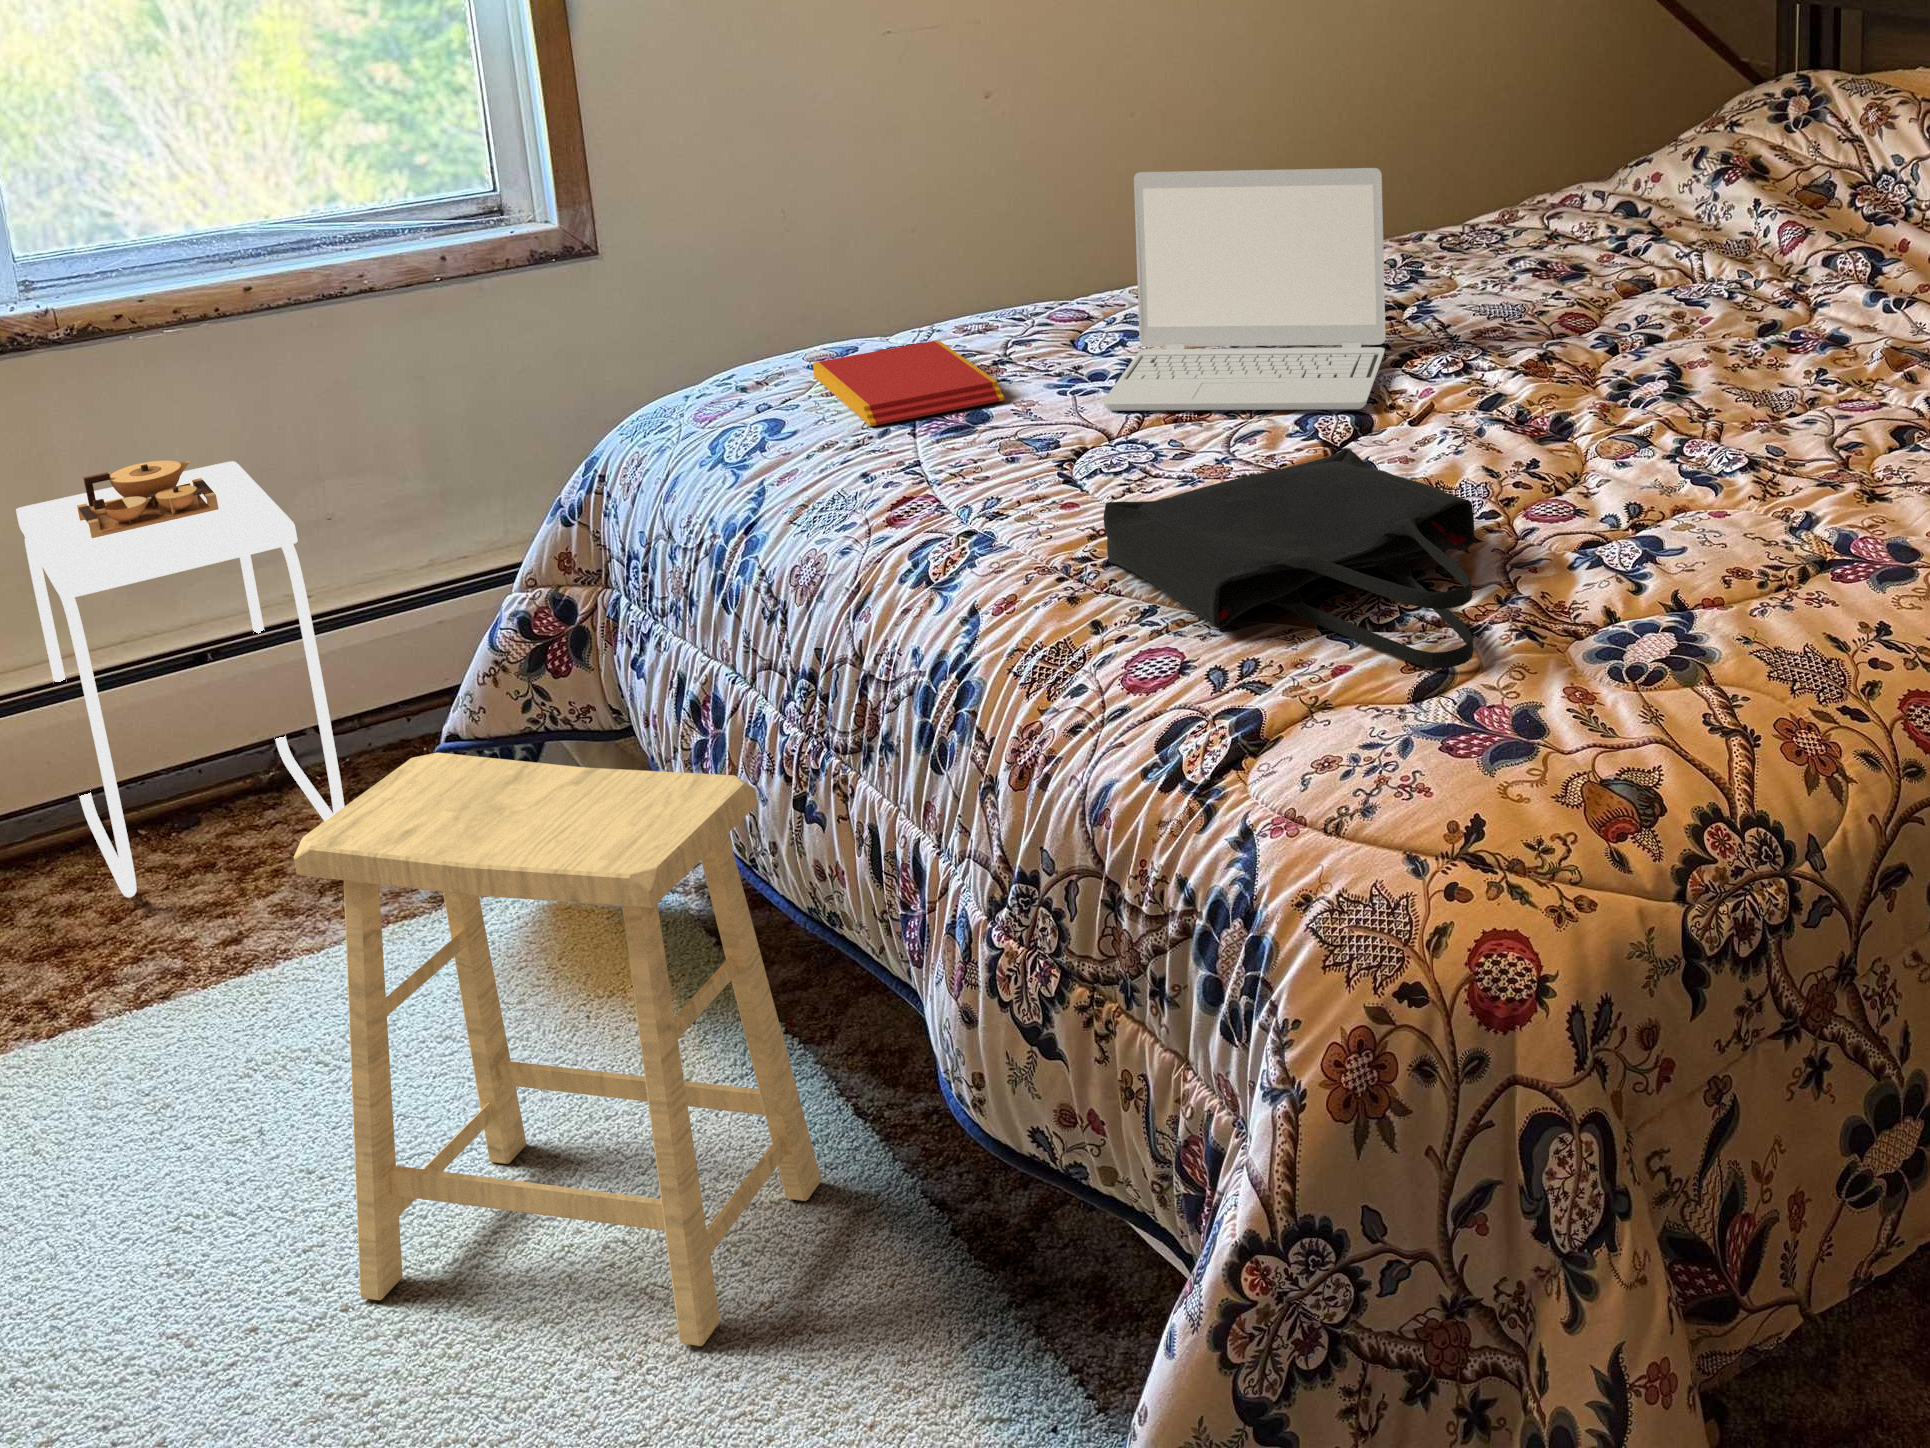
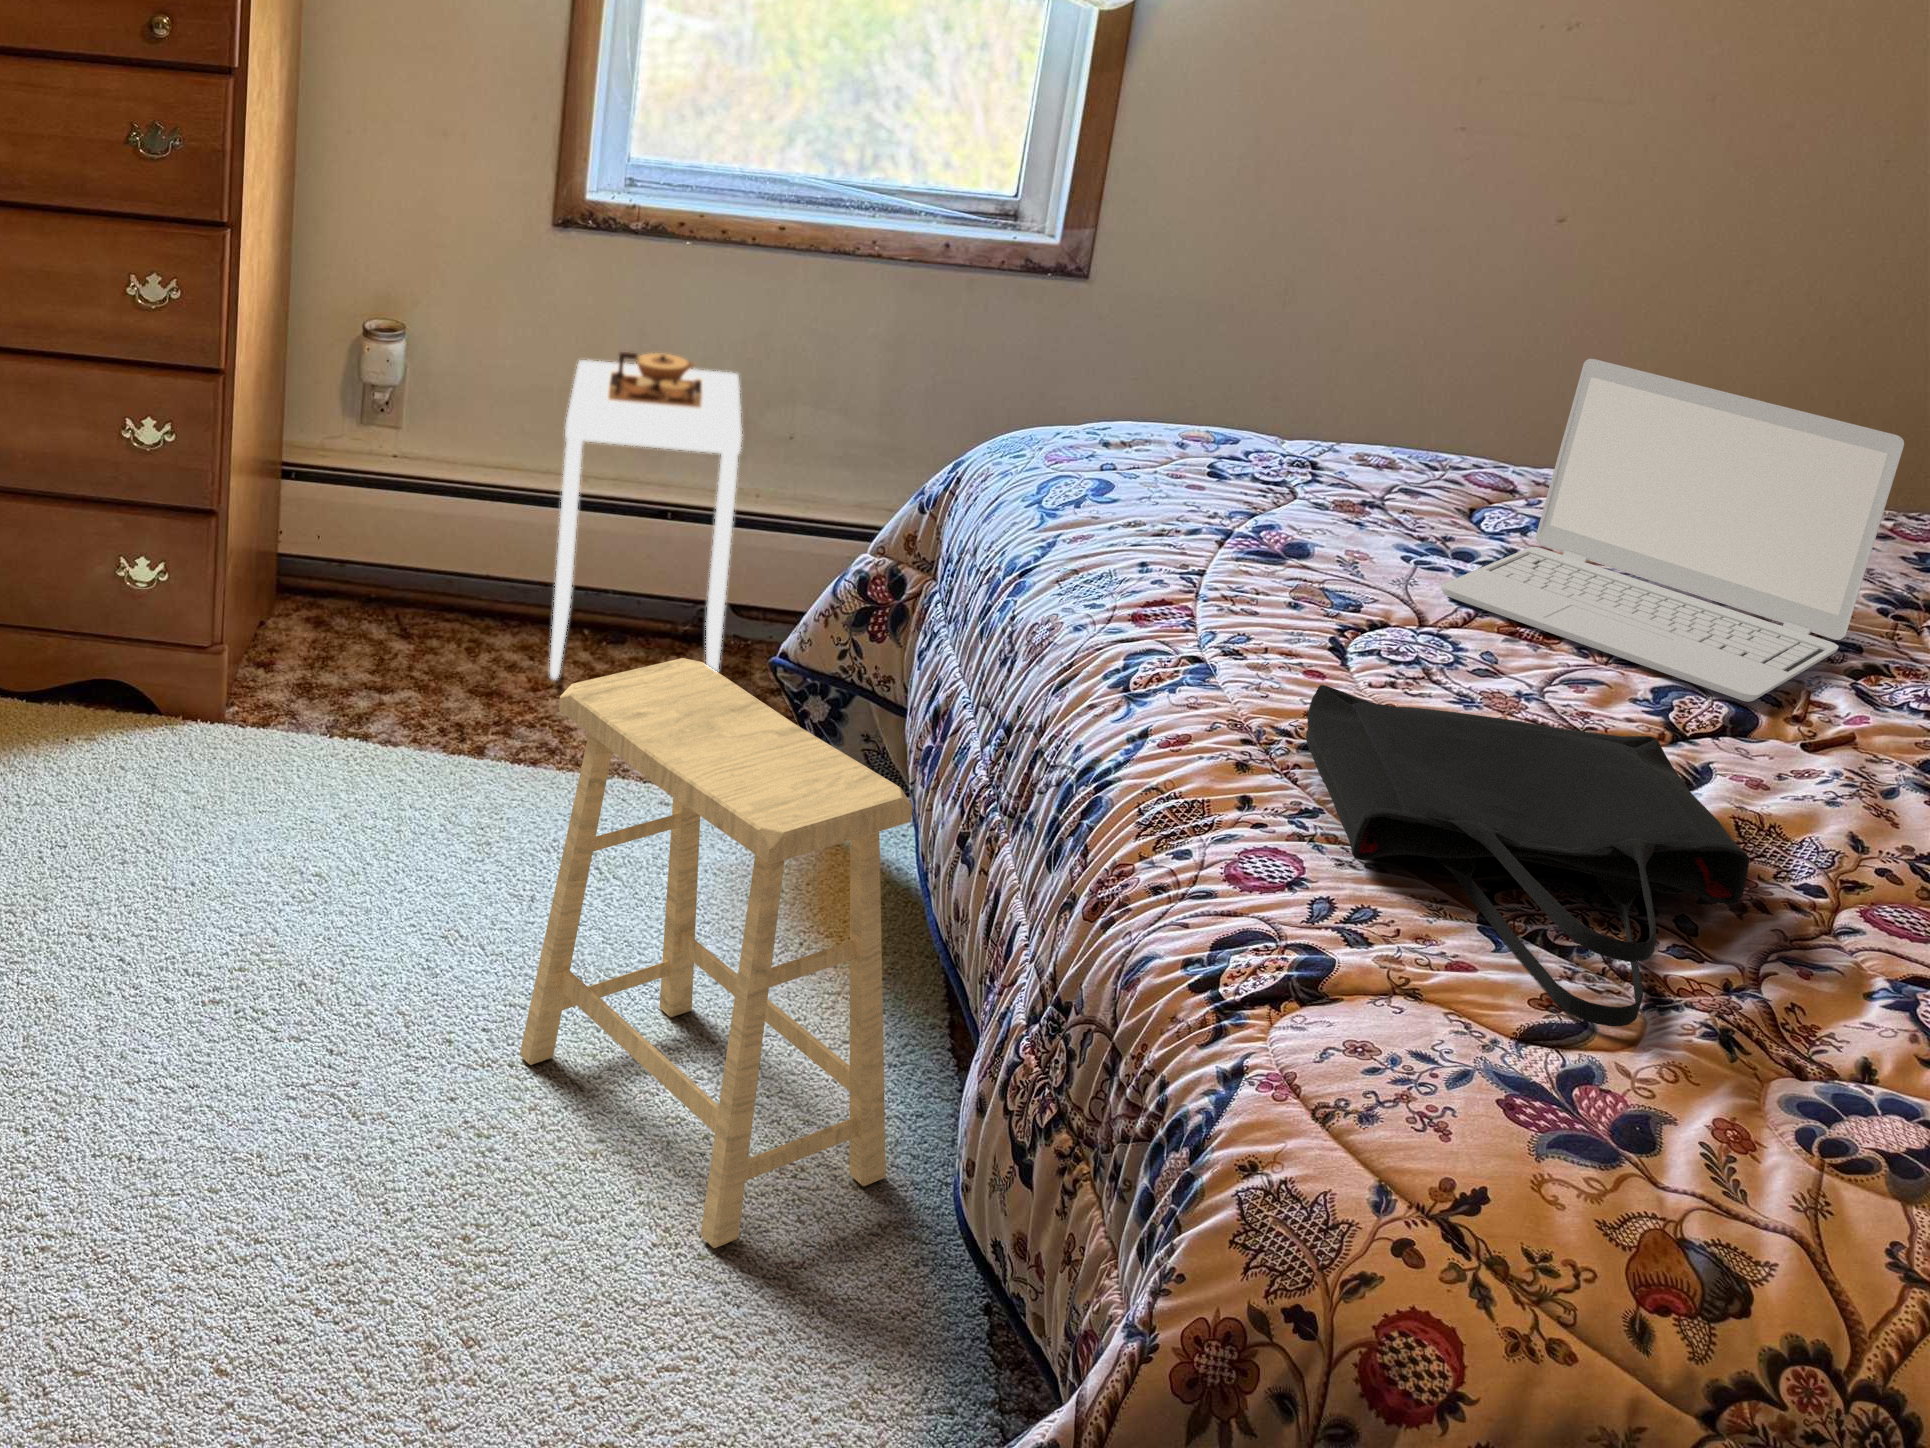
book: present [813,340,1004,426] -> none [1181,447,1344,546]

